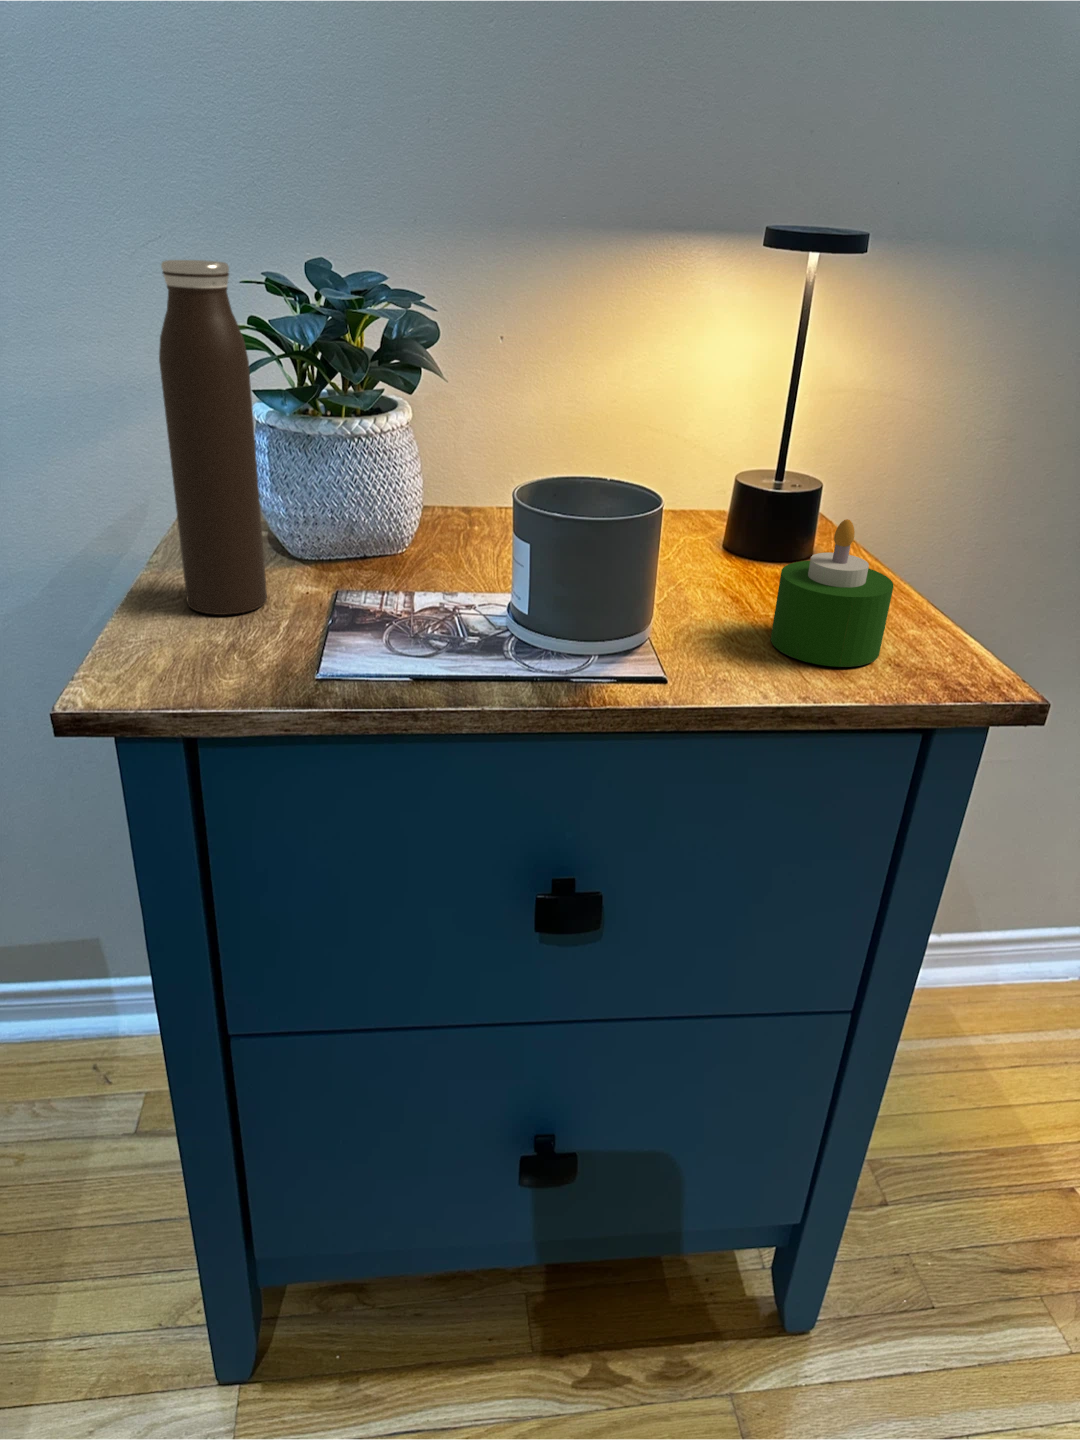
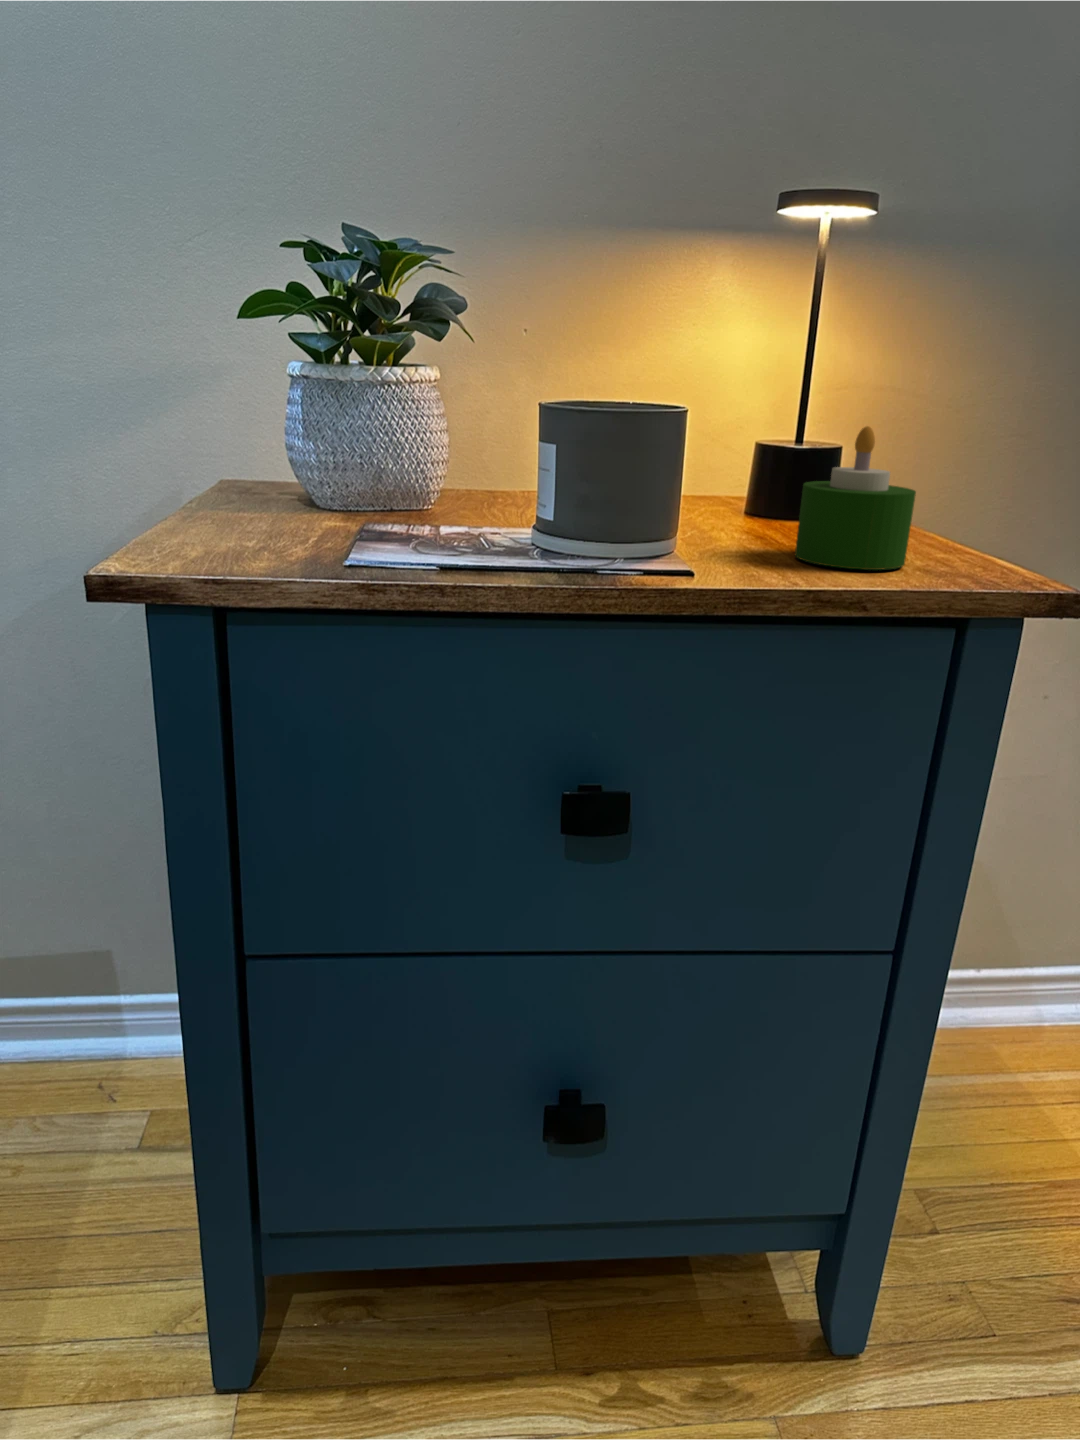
water bottle: present [159,260,267,615] -> none [204,182,297,532]

